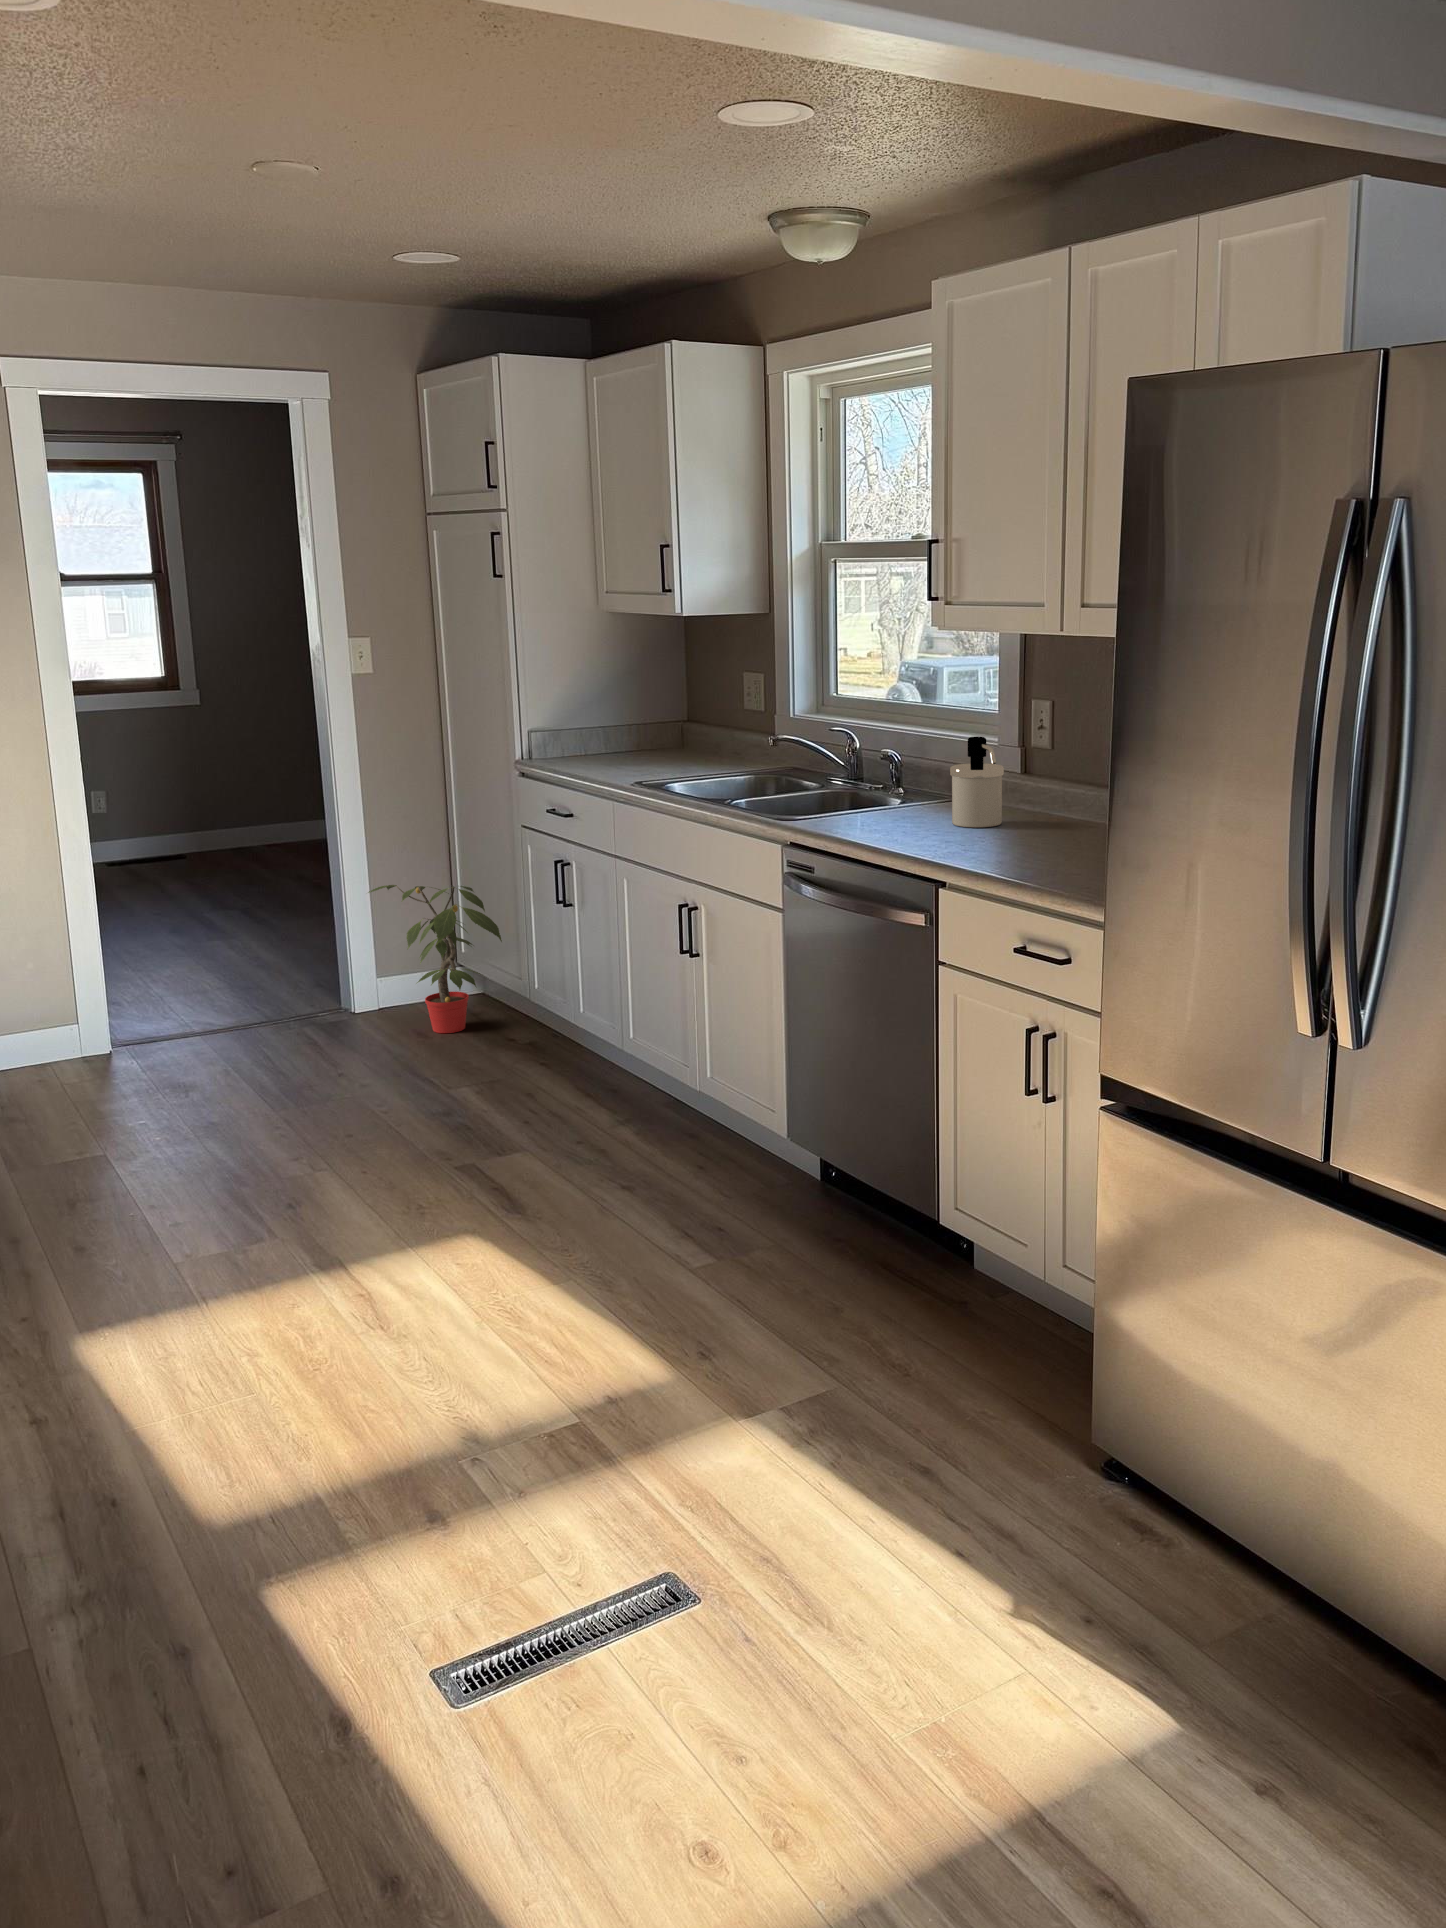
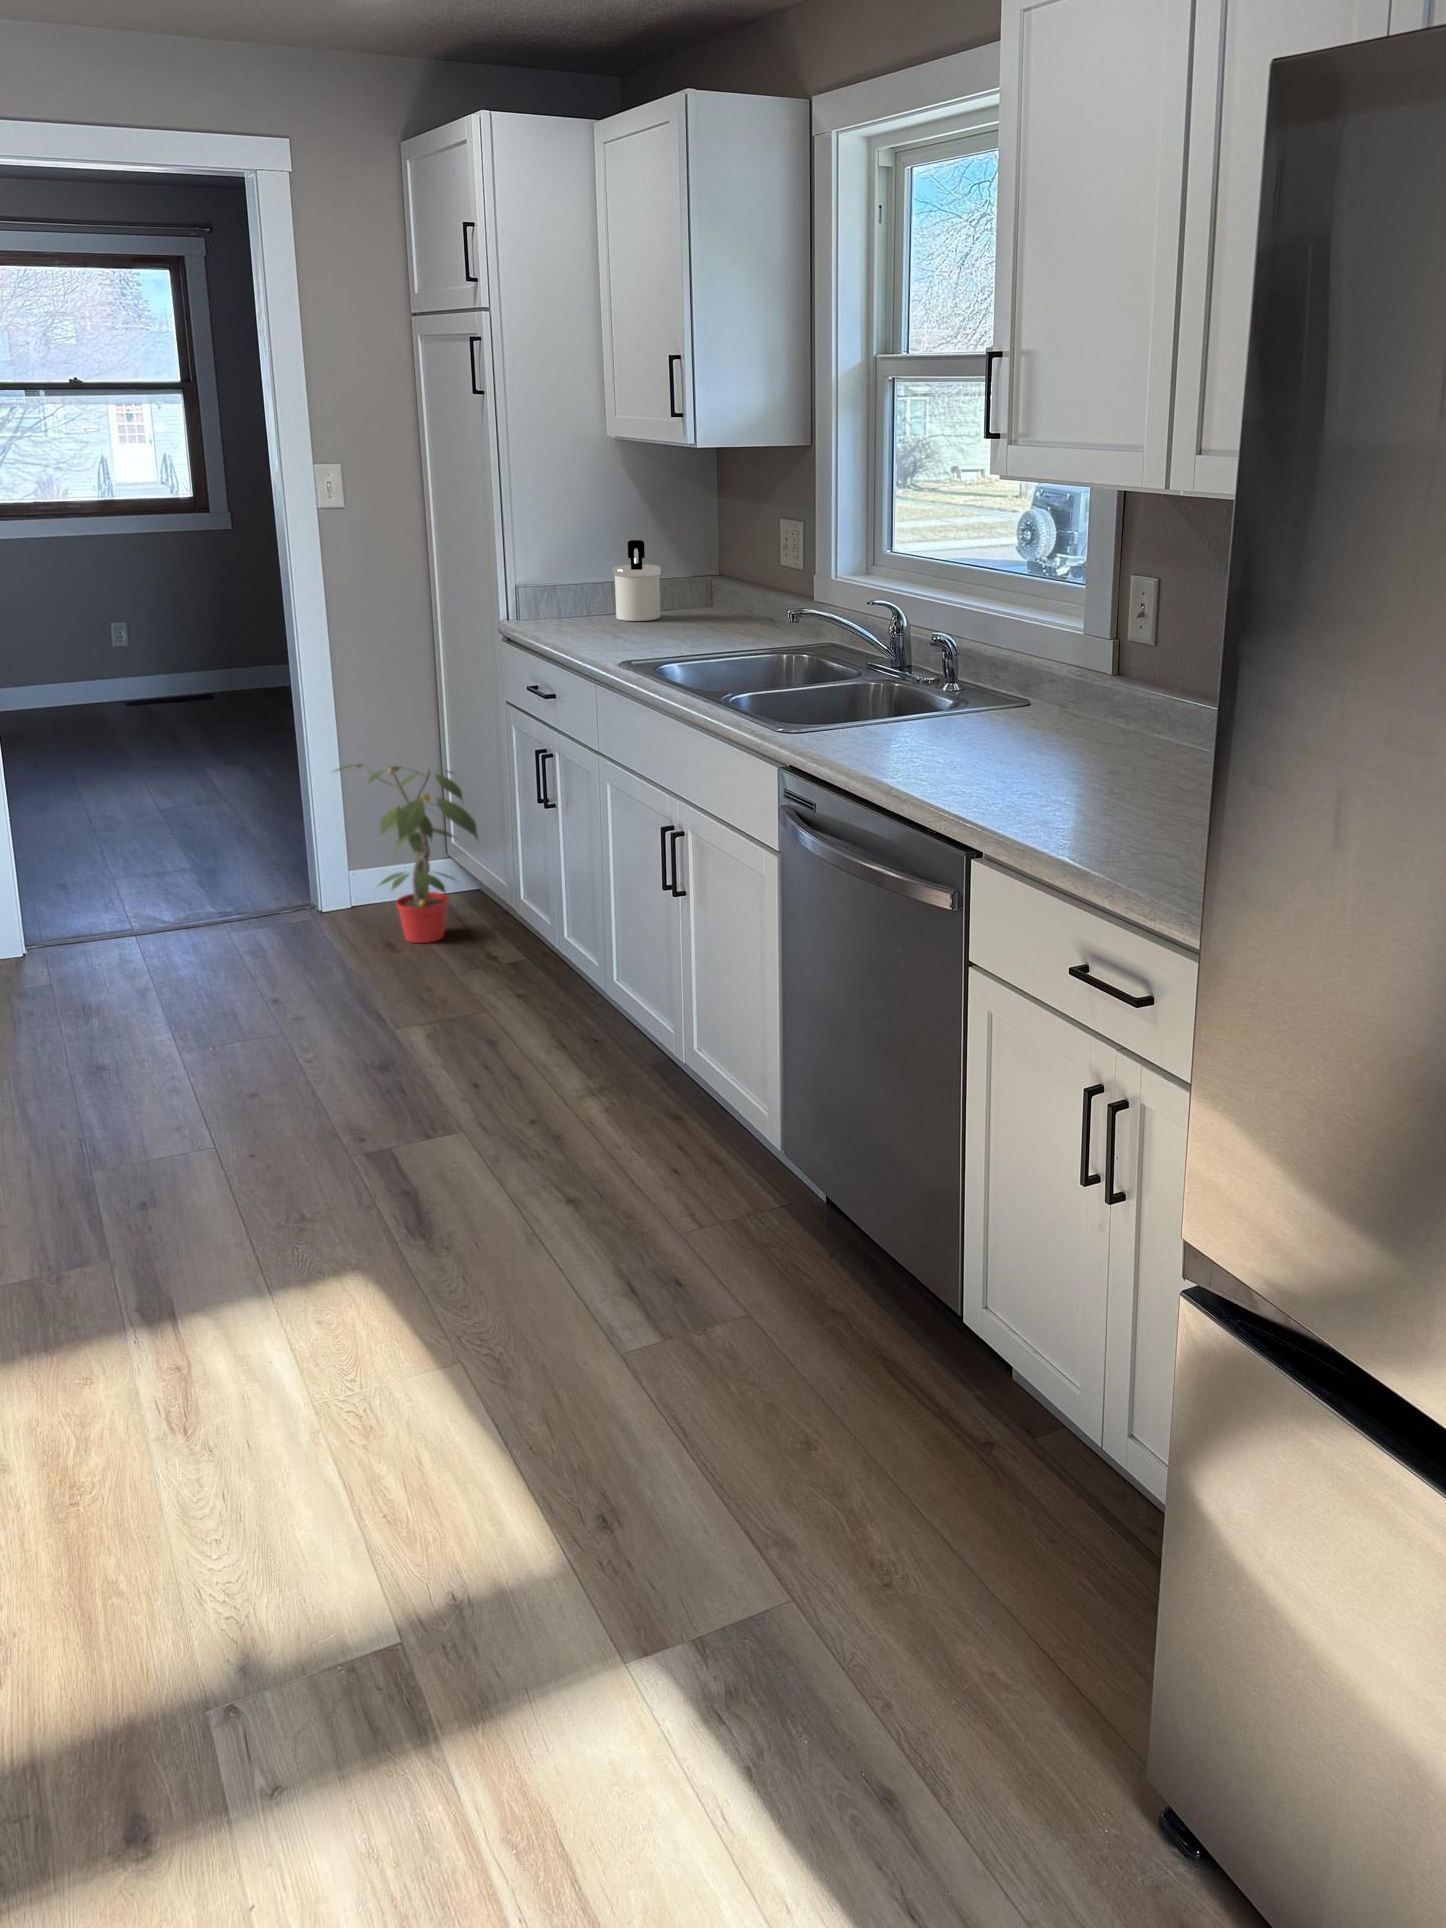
soap dispenser: present [950,737,1004,827] -> present [613,540,661,621]

